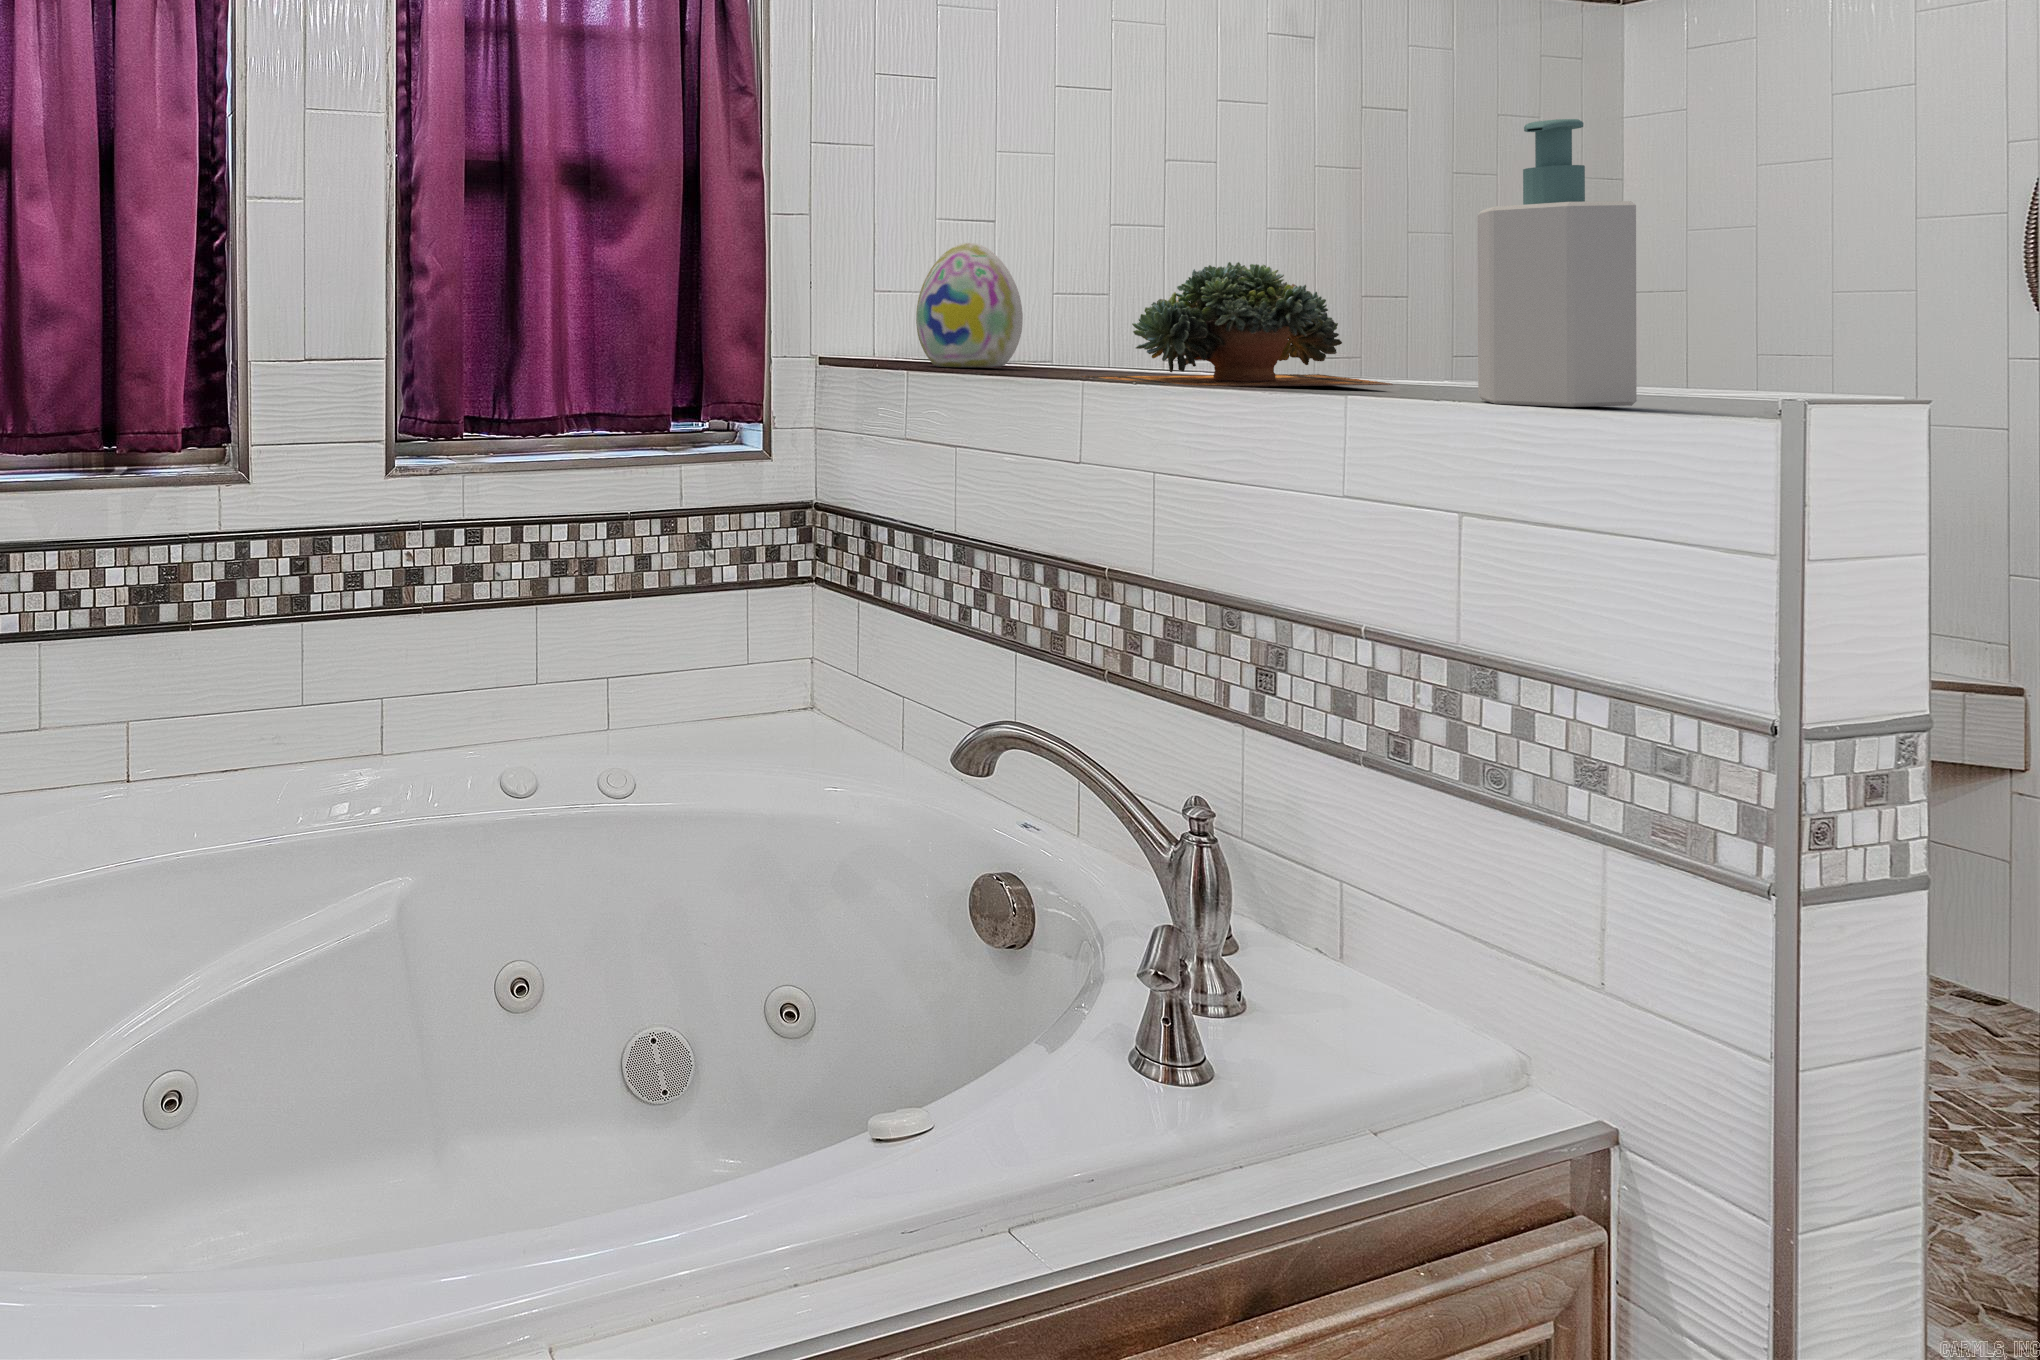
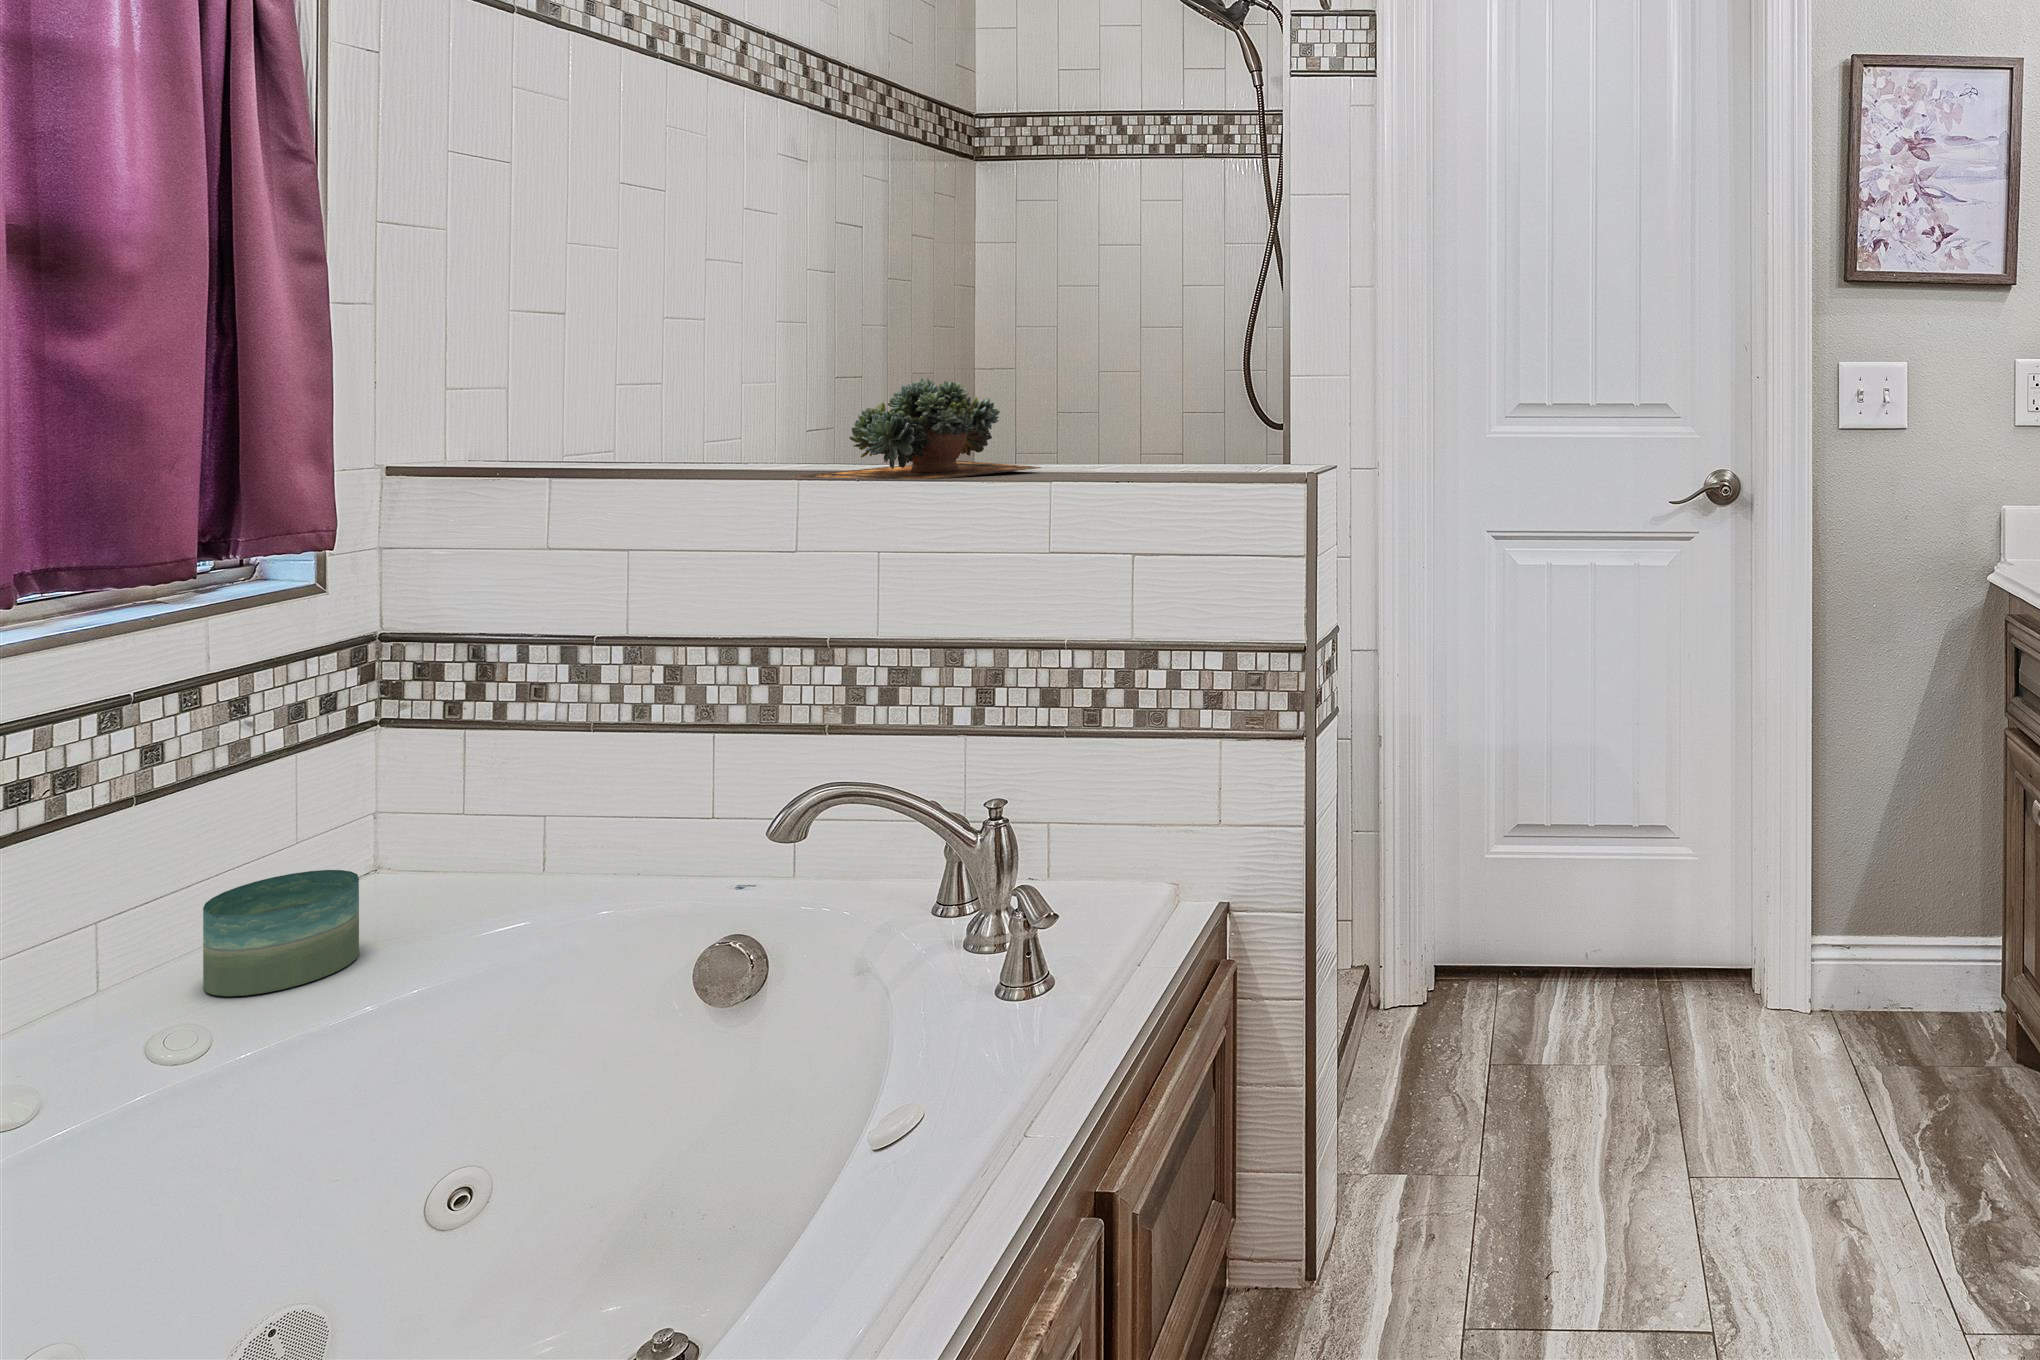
soap bottle: present [1477,119,1637,407] -> none [1125,301,1210,480]
decorative egg: present [916,243,1023,367] -> none [577,350,695,475]
candle: none [650,674,744,764] -> present [203,870,359,996]

